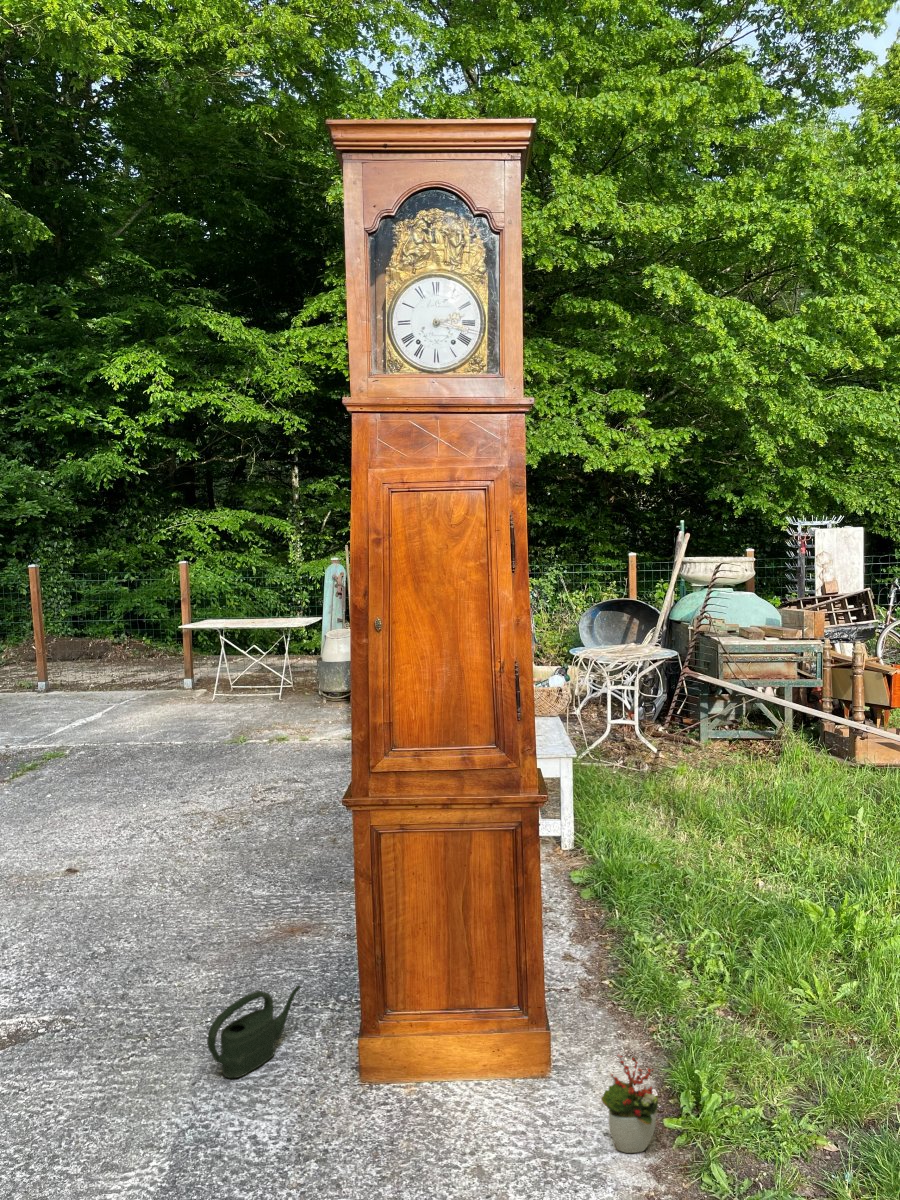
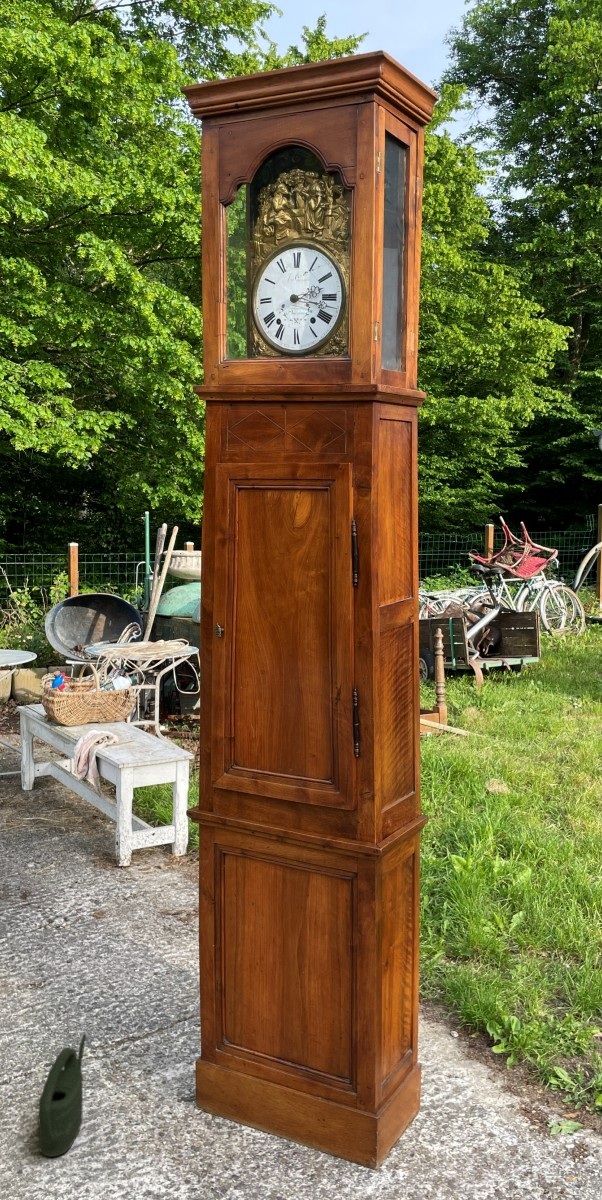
decorative plant: present [601,1055,658,1153] -> none [455,997,498,1085]

